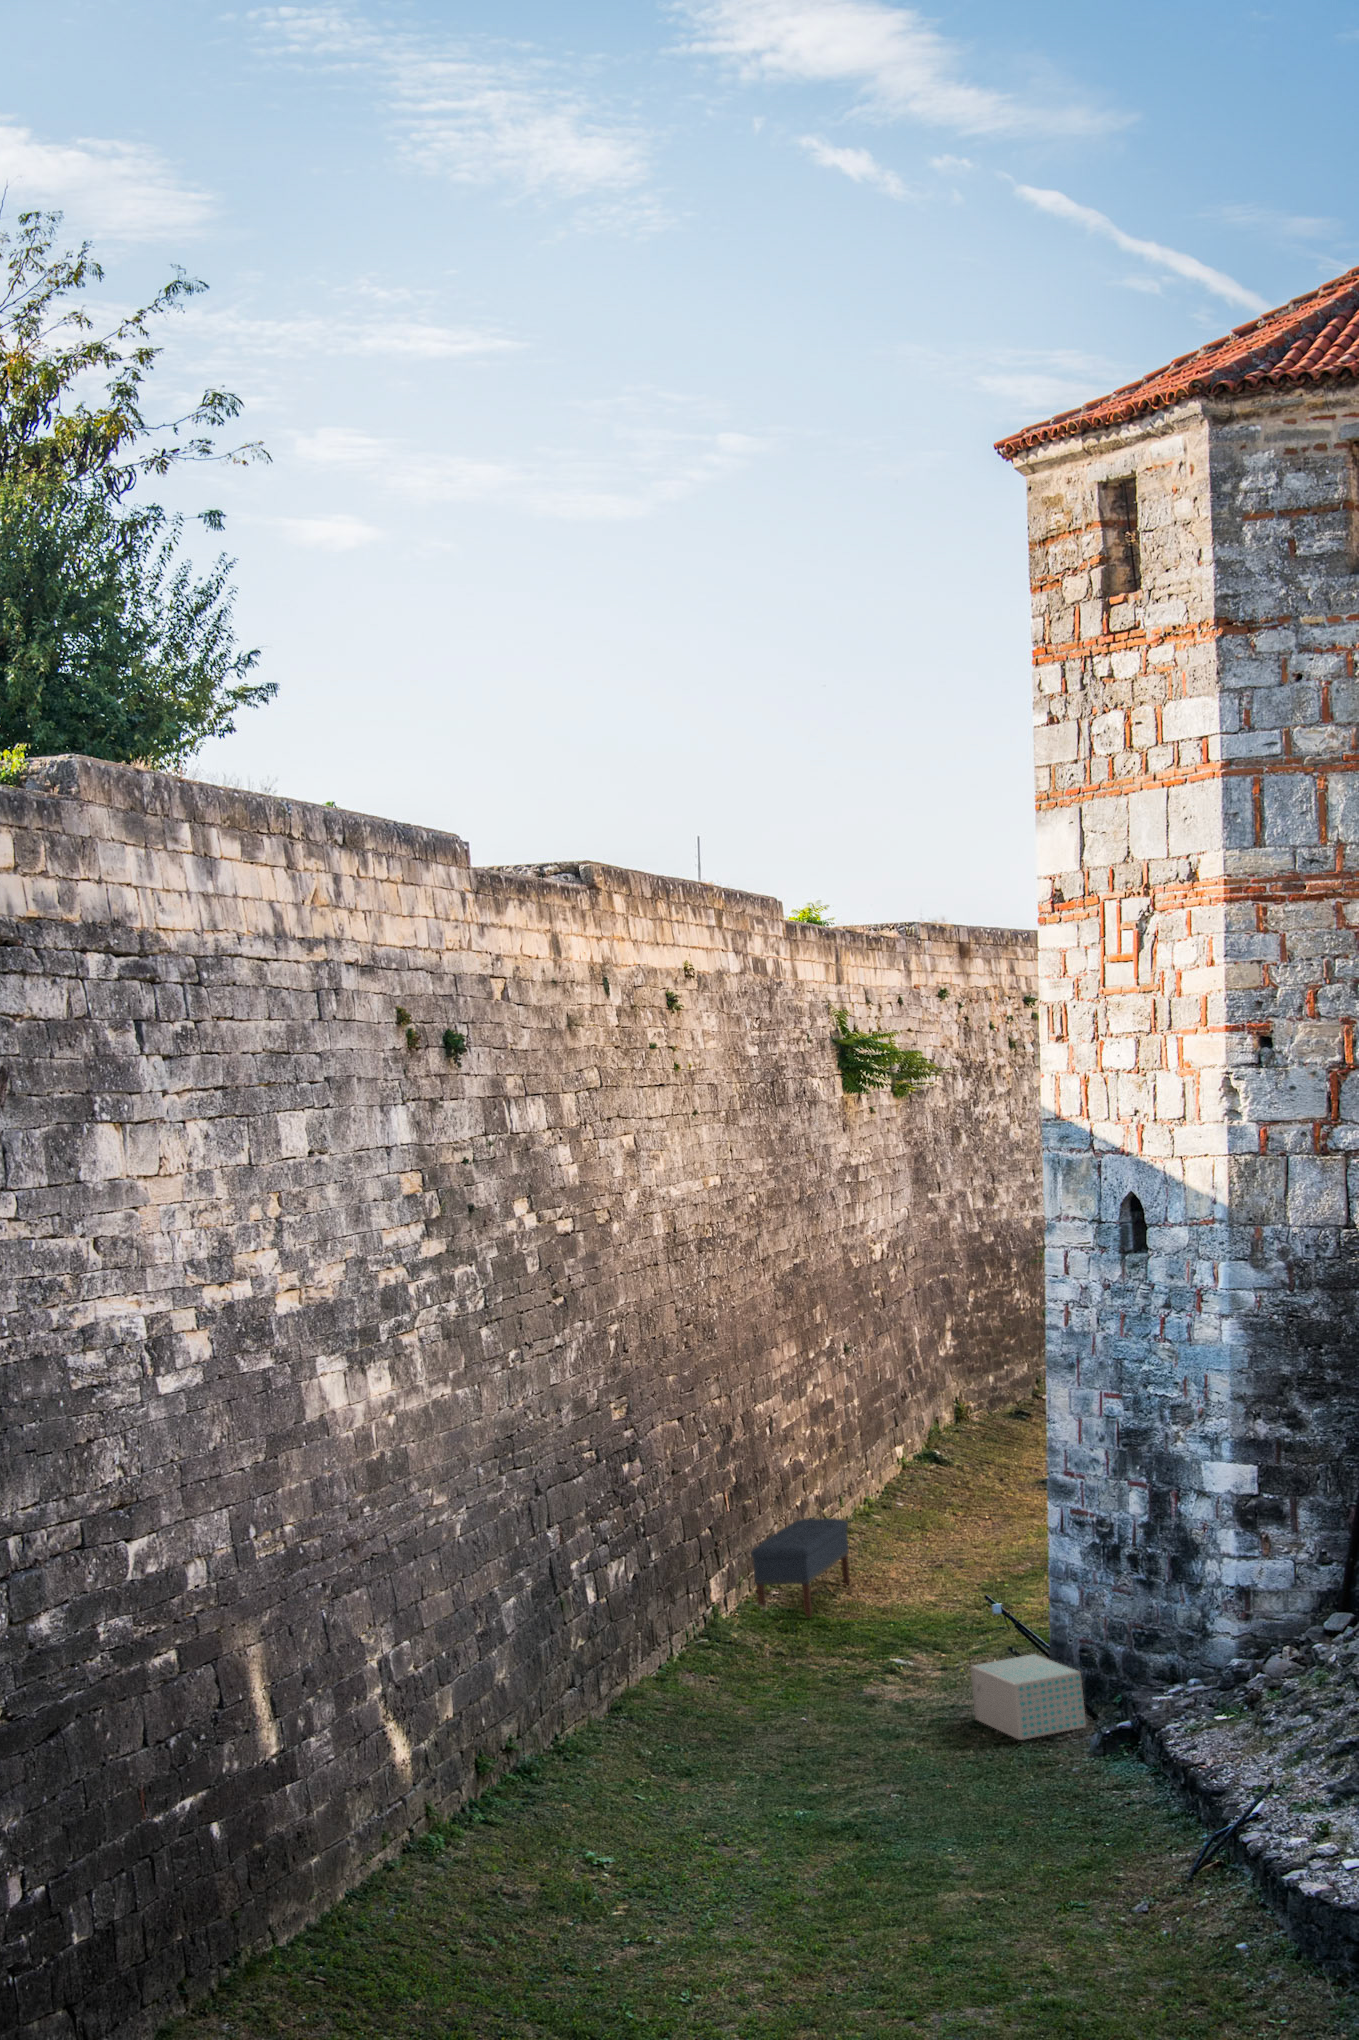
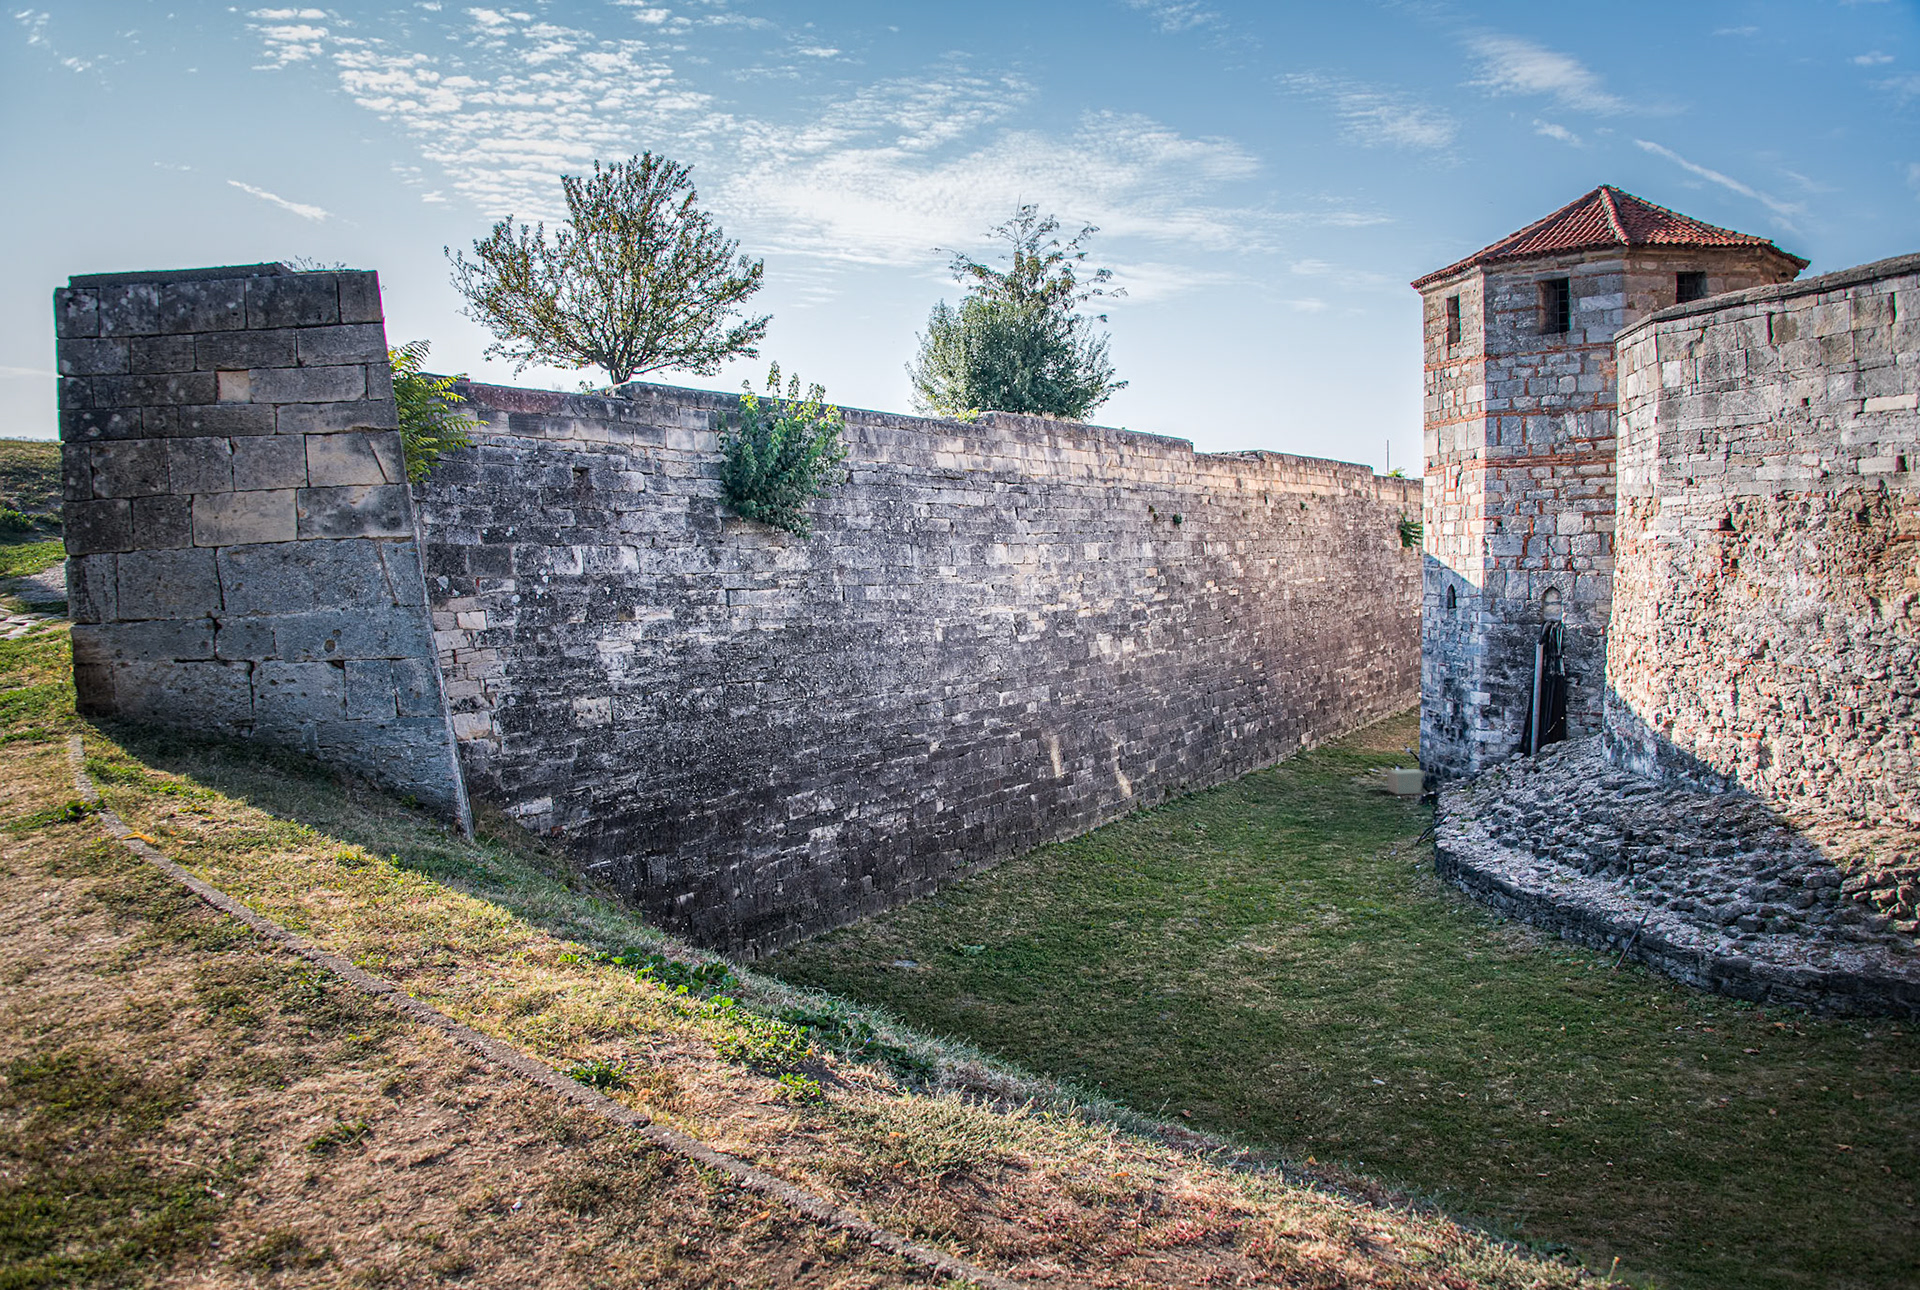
bench: present [751,1518,850,1618] -> none [1333,734,1387,769]

